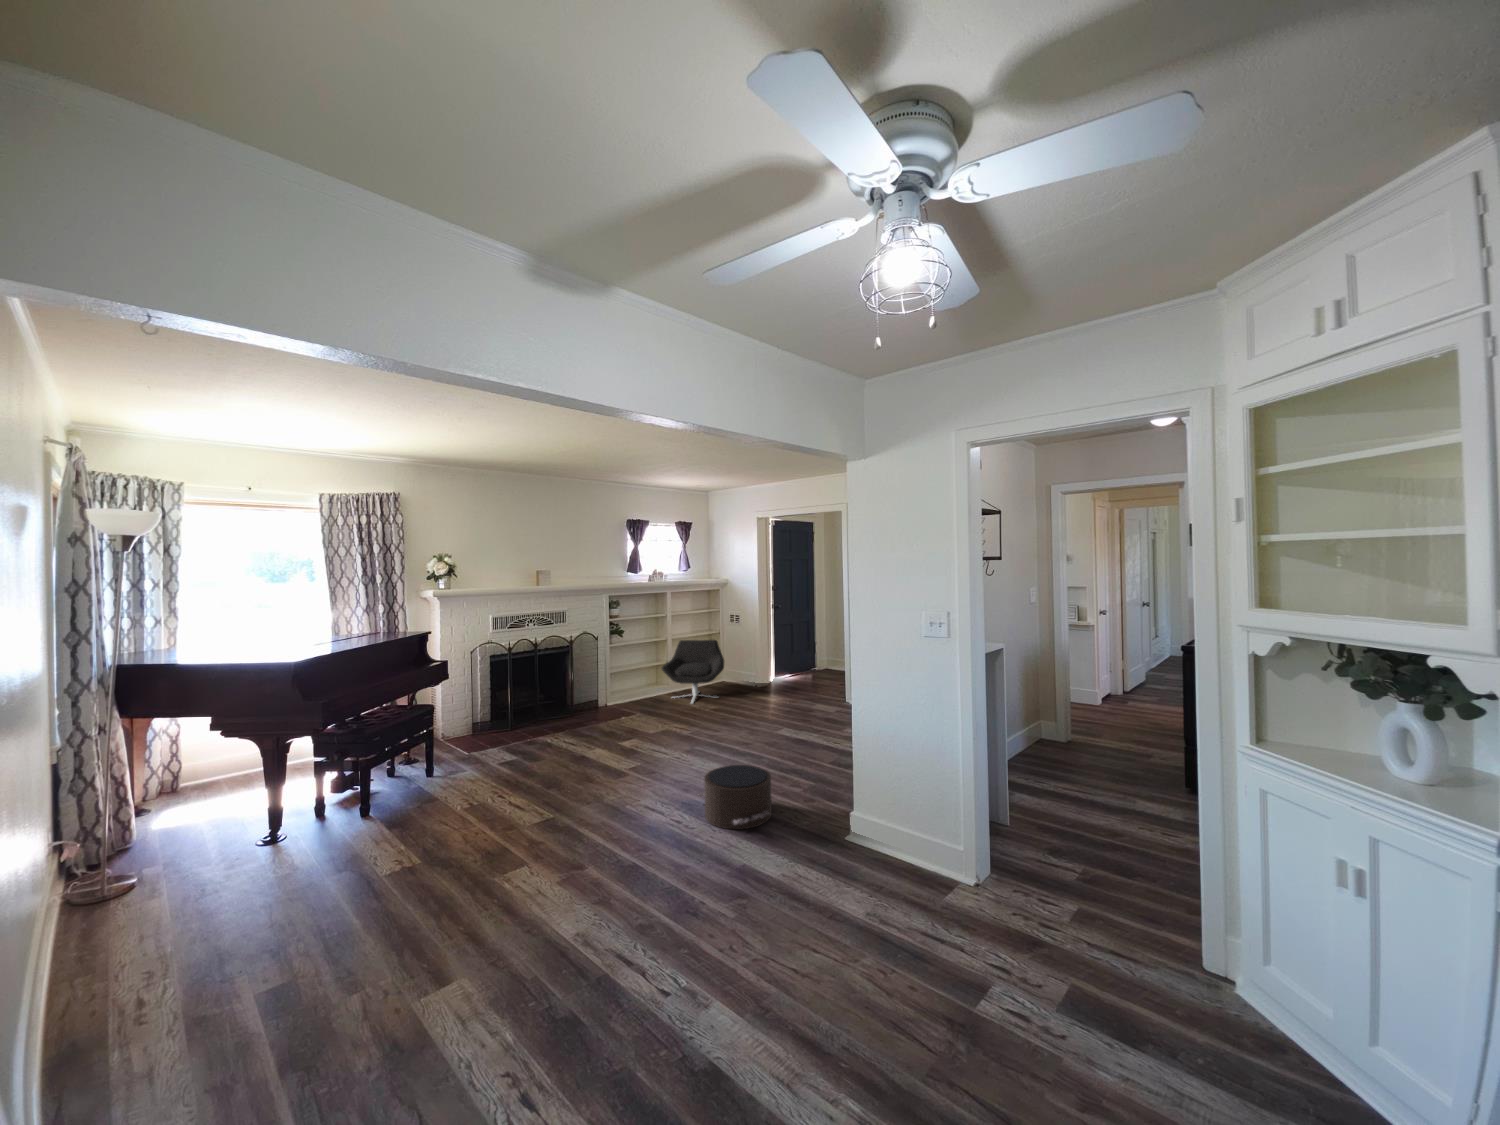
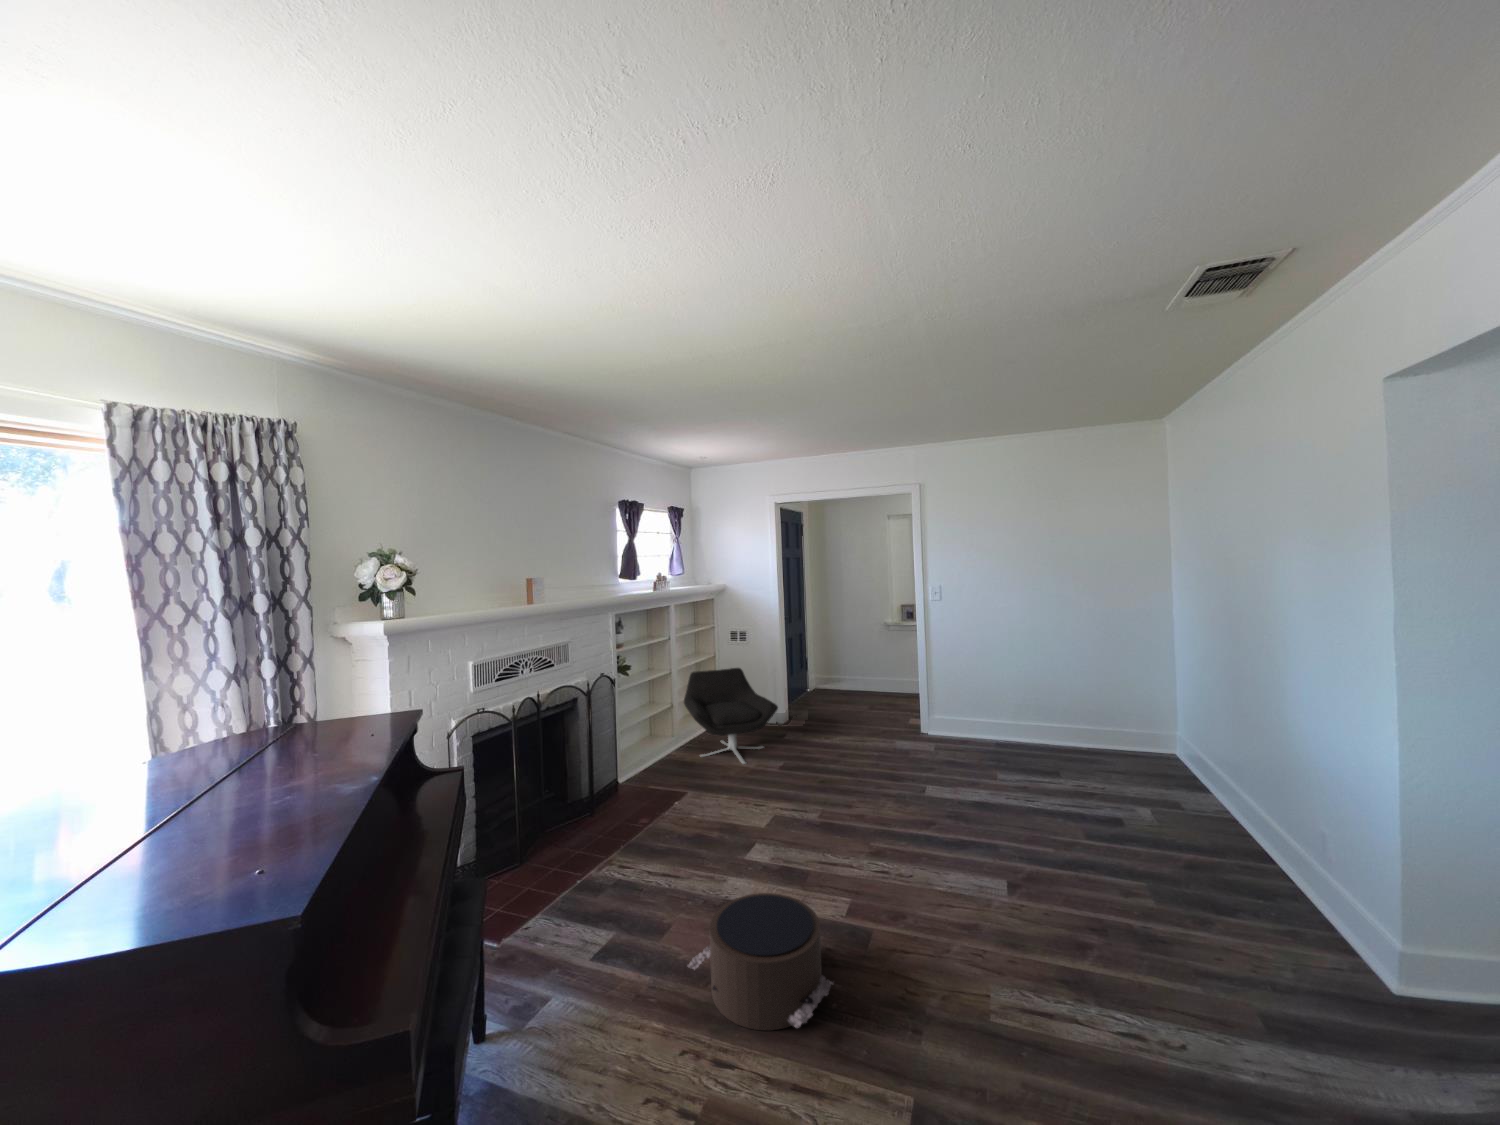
pouf: present [697,765,772,829] -> present [688,893,834,1030]

